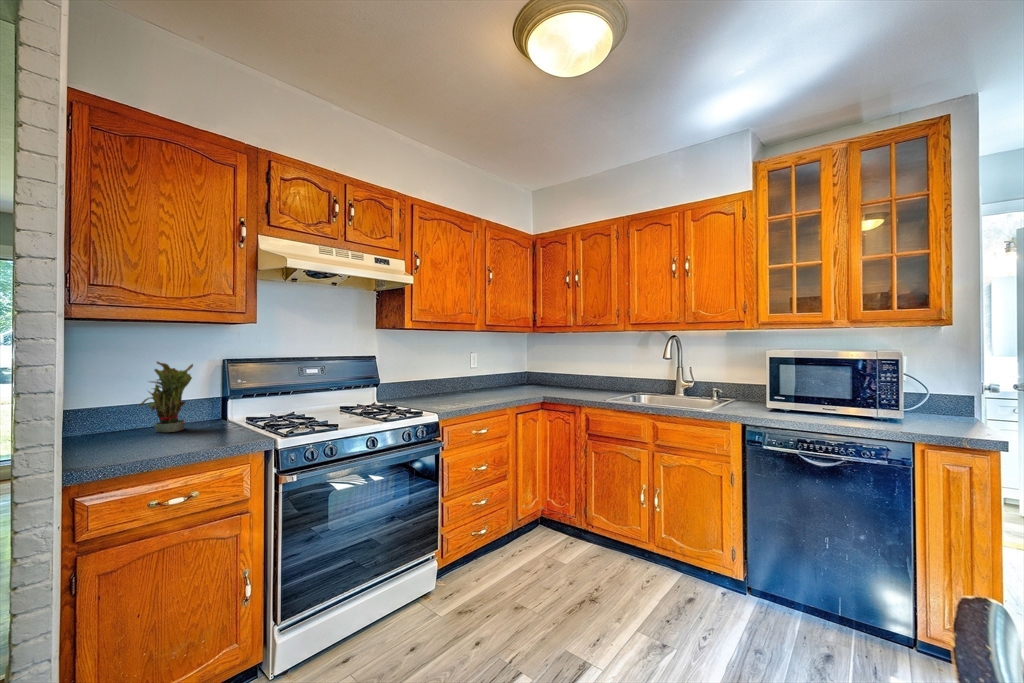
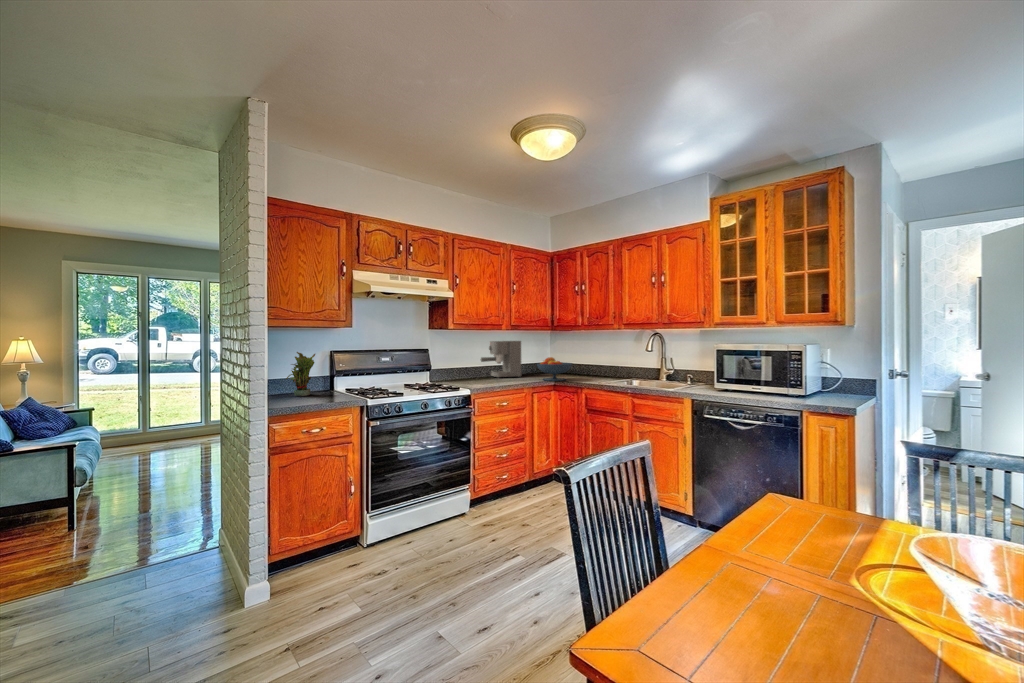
coffee maker: none [445,345,498,393] -> present [481,341,521,378]
fruit bowl: none [521,366,567,398] -> present [537,357,572,381]

